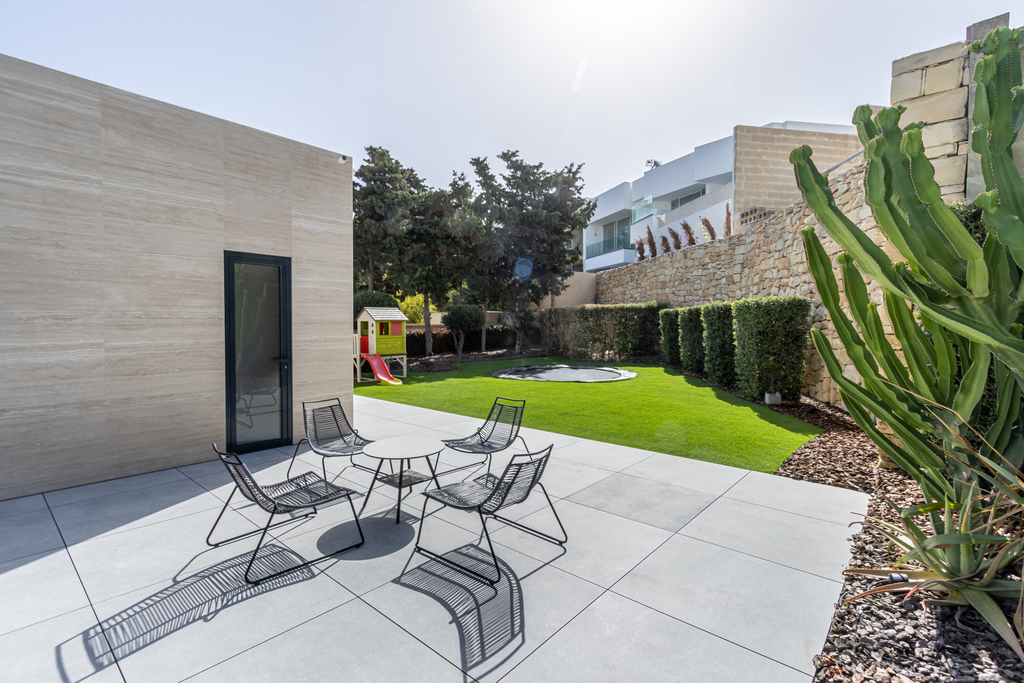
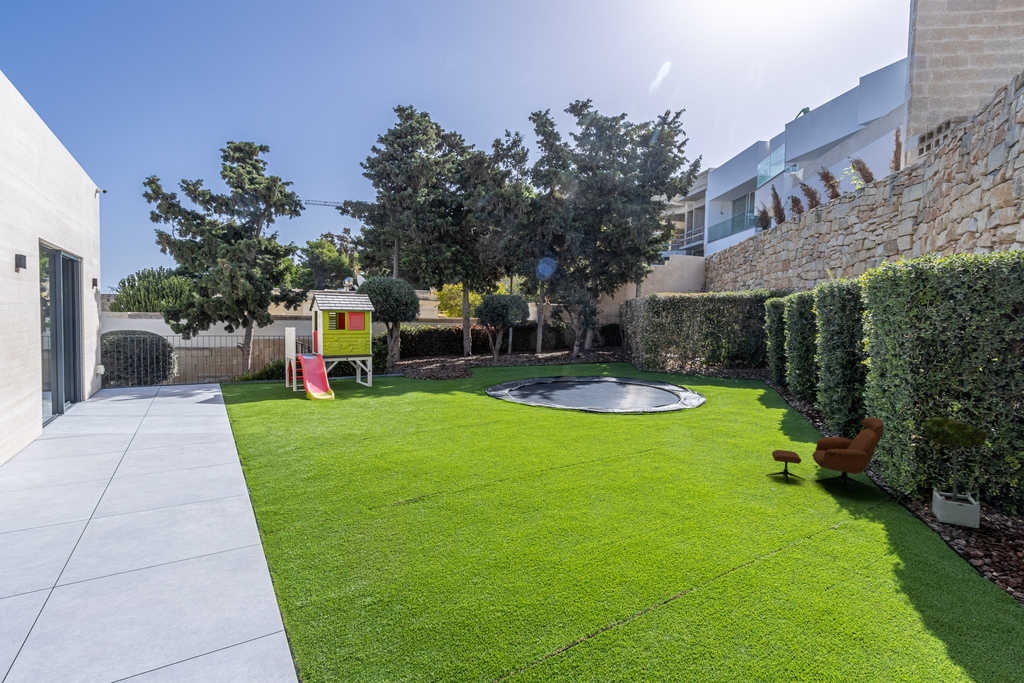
lounge chair: none [700,368,746,401] -> present [766,417,884,493]

